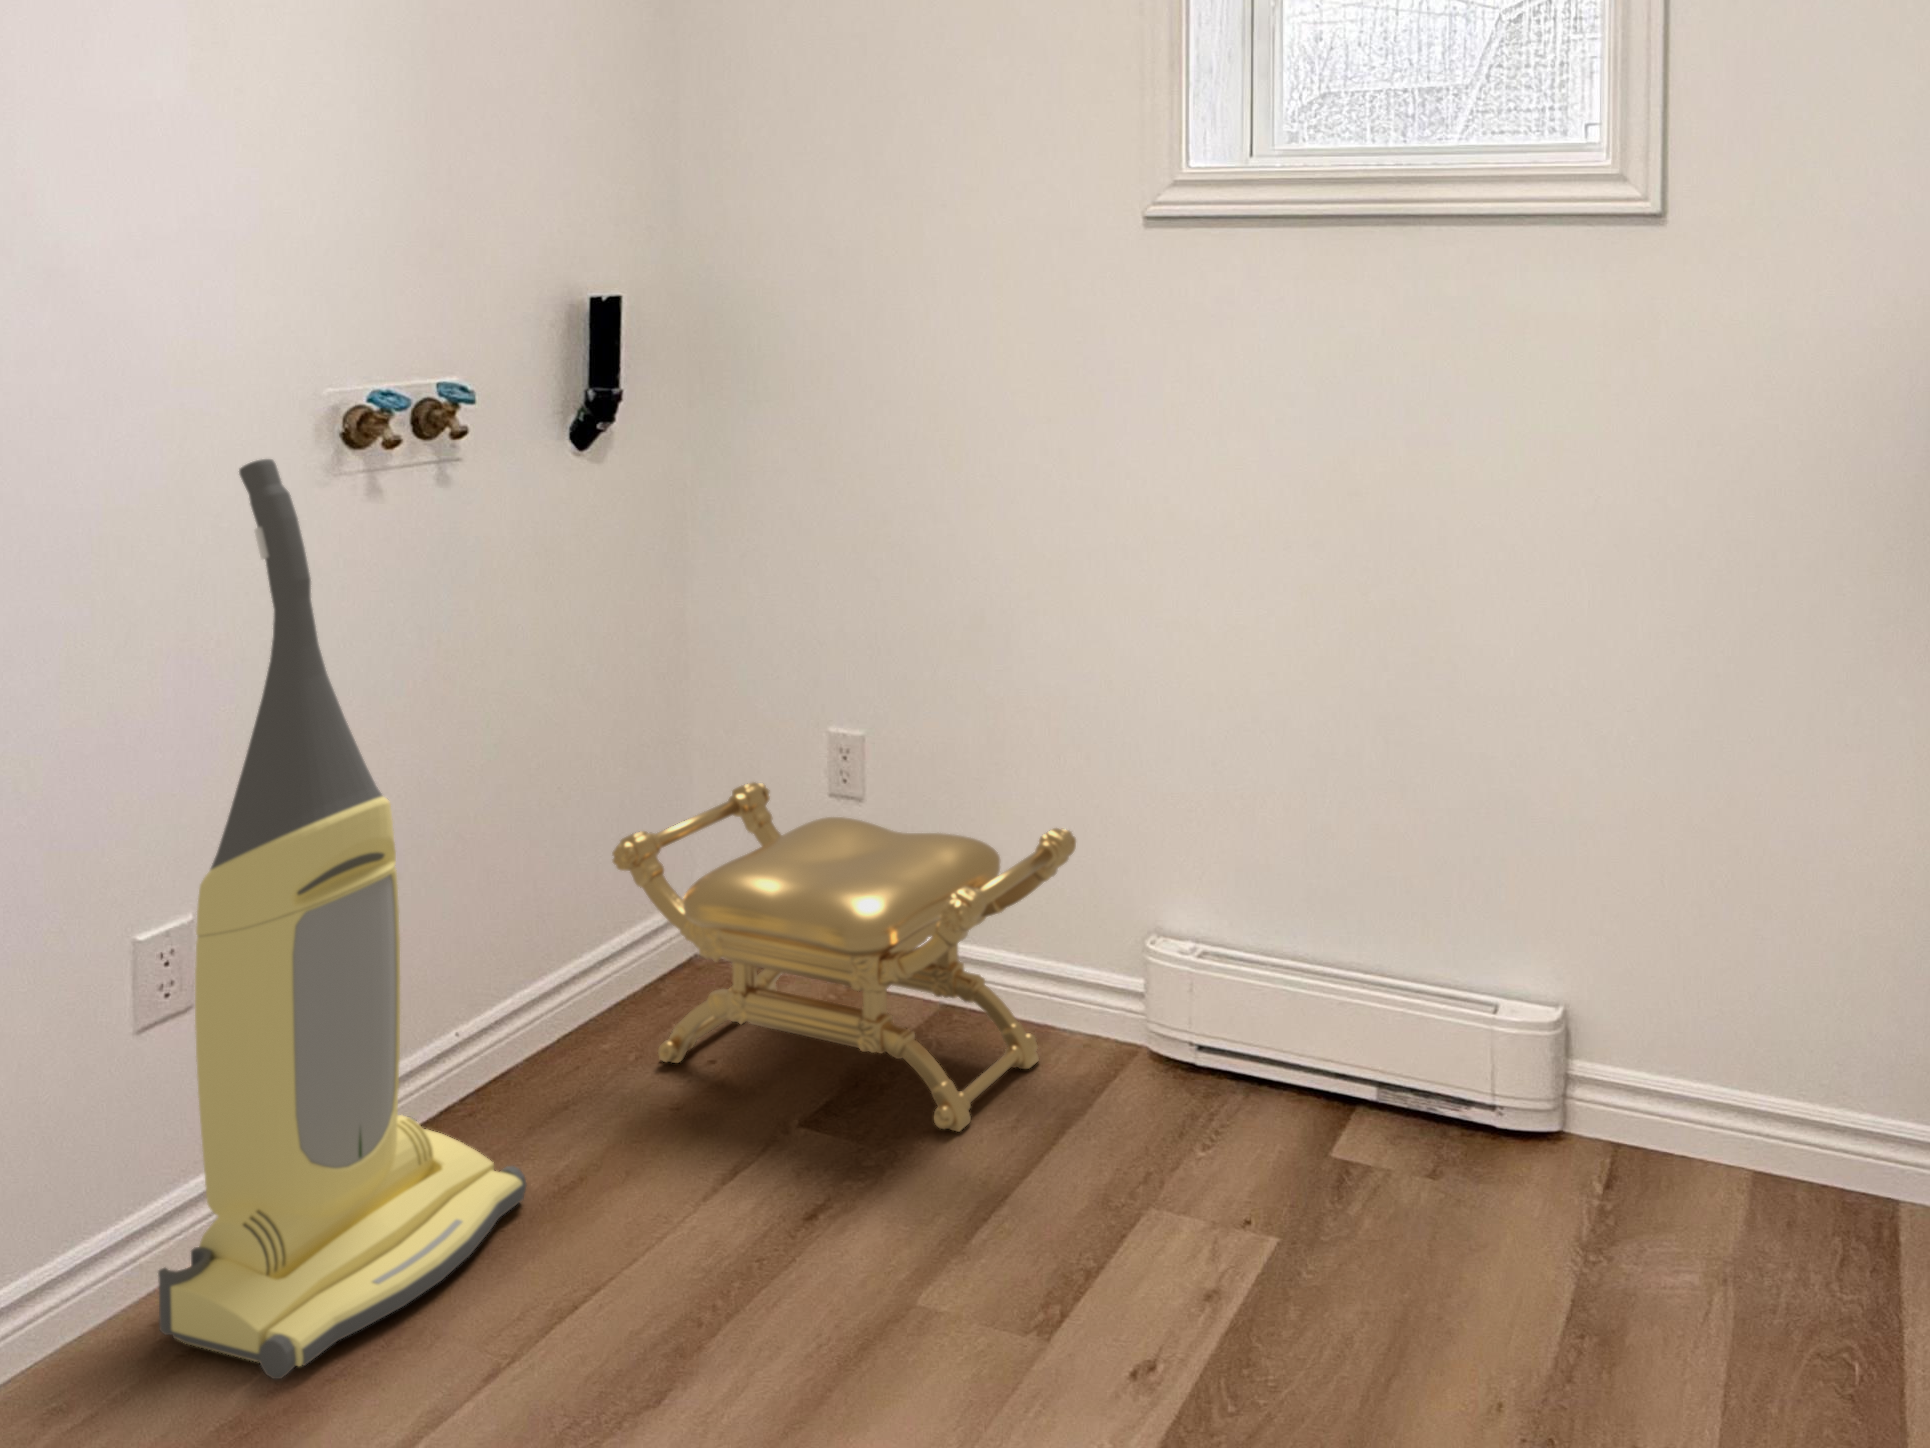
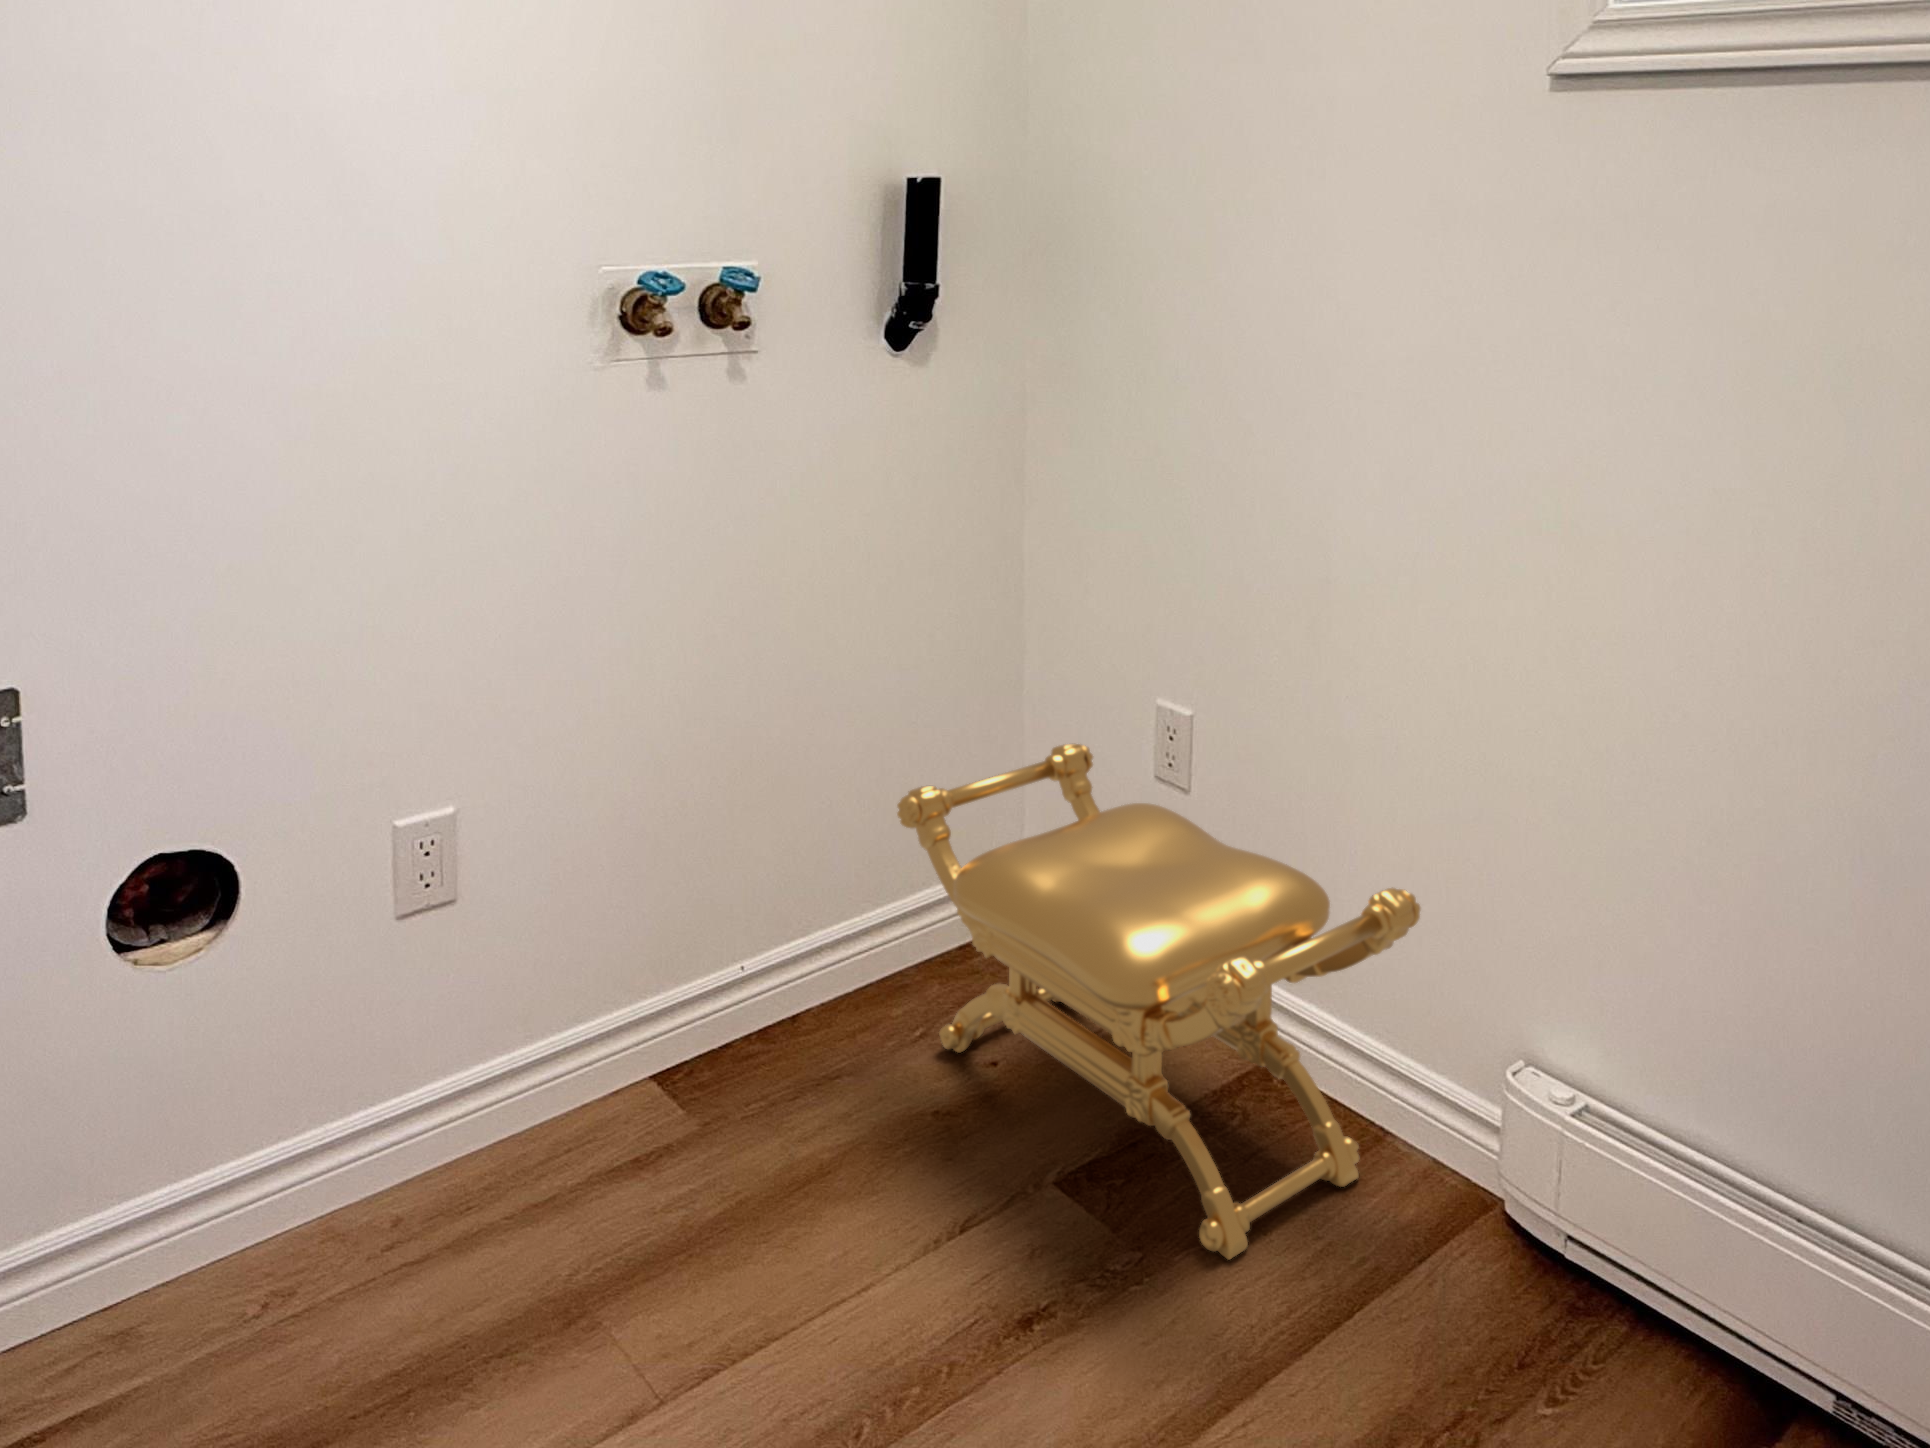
vacuum cleaner: present [158,459,526,1379] -> none [364,338,746,1353]

